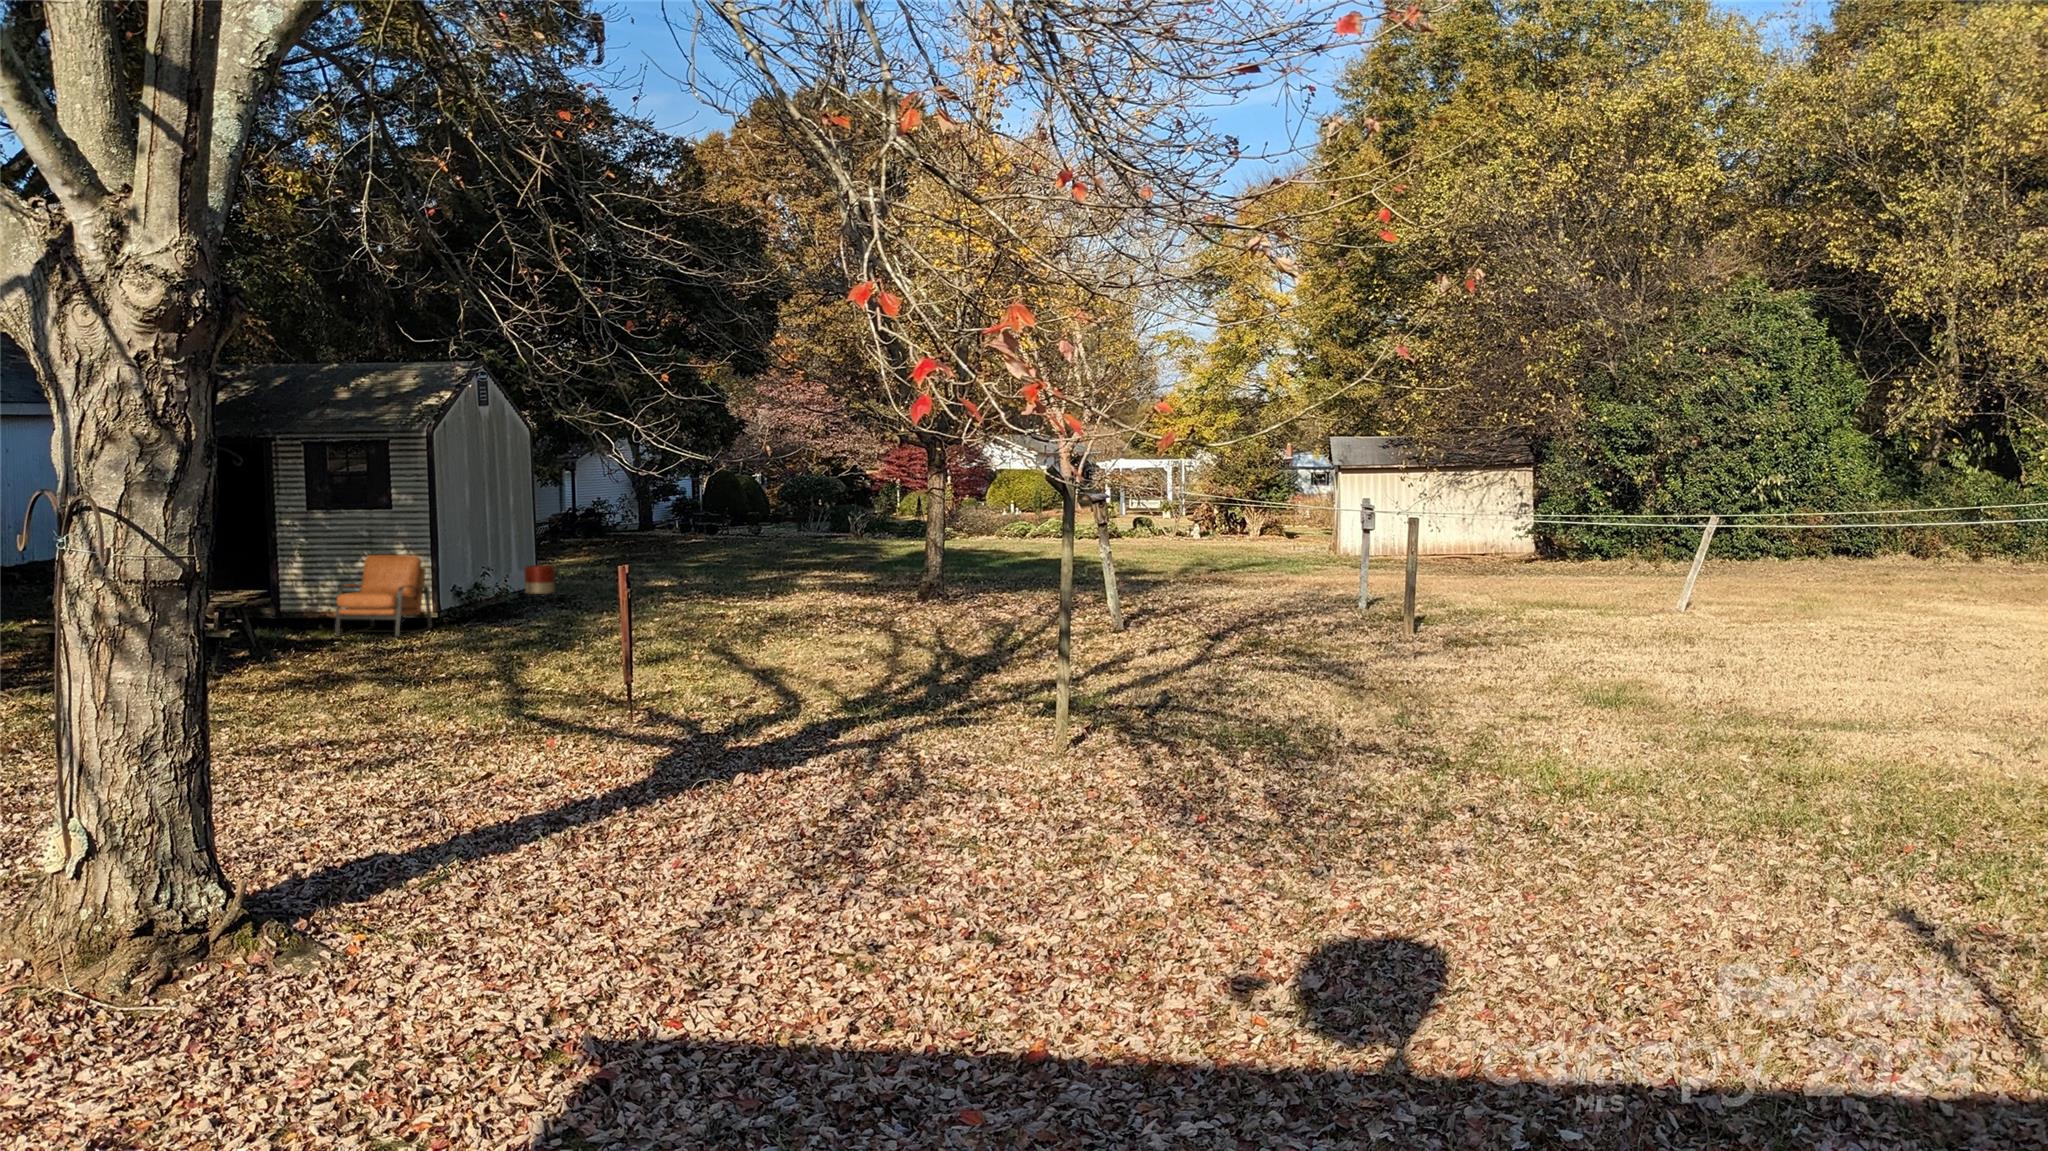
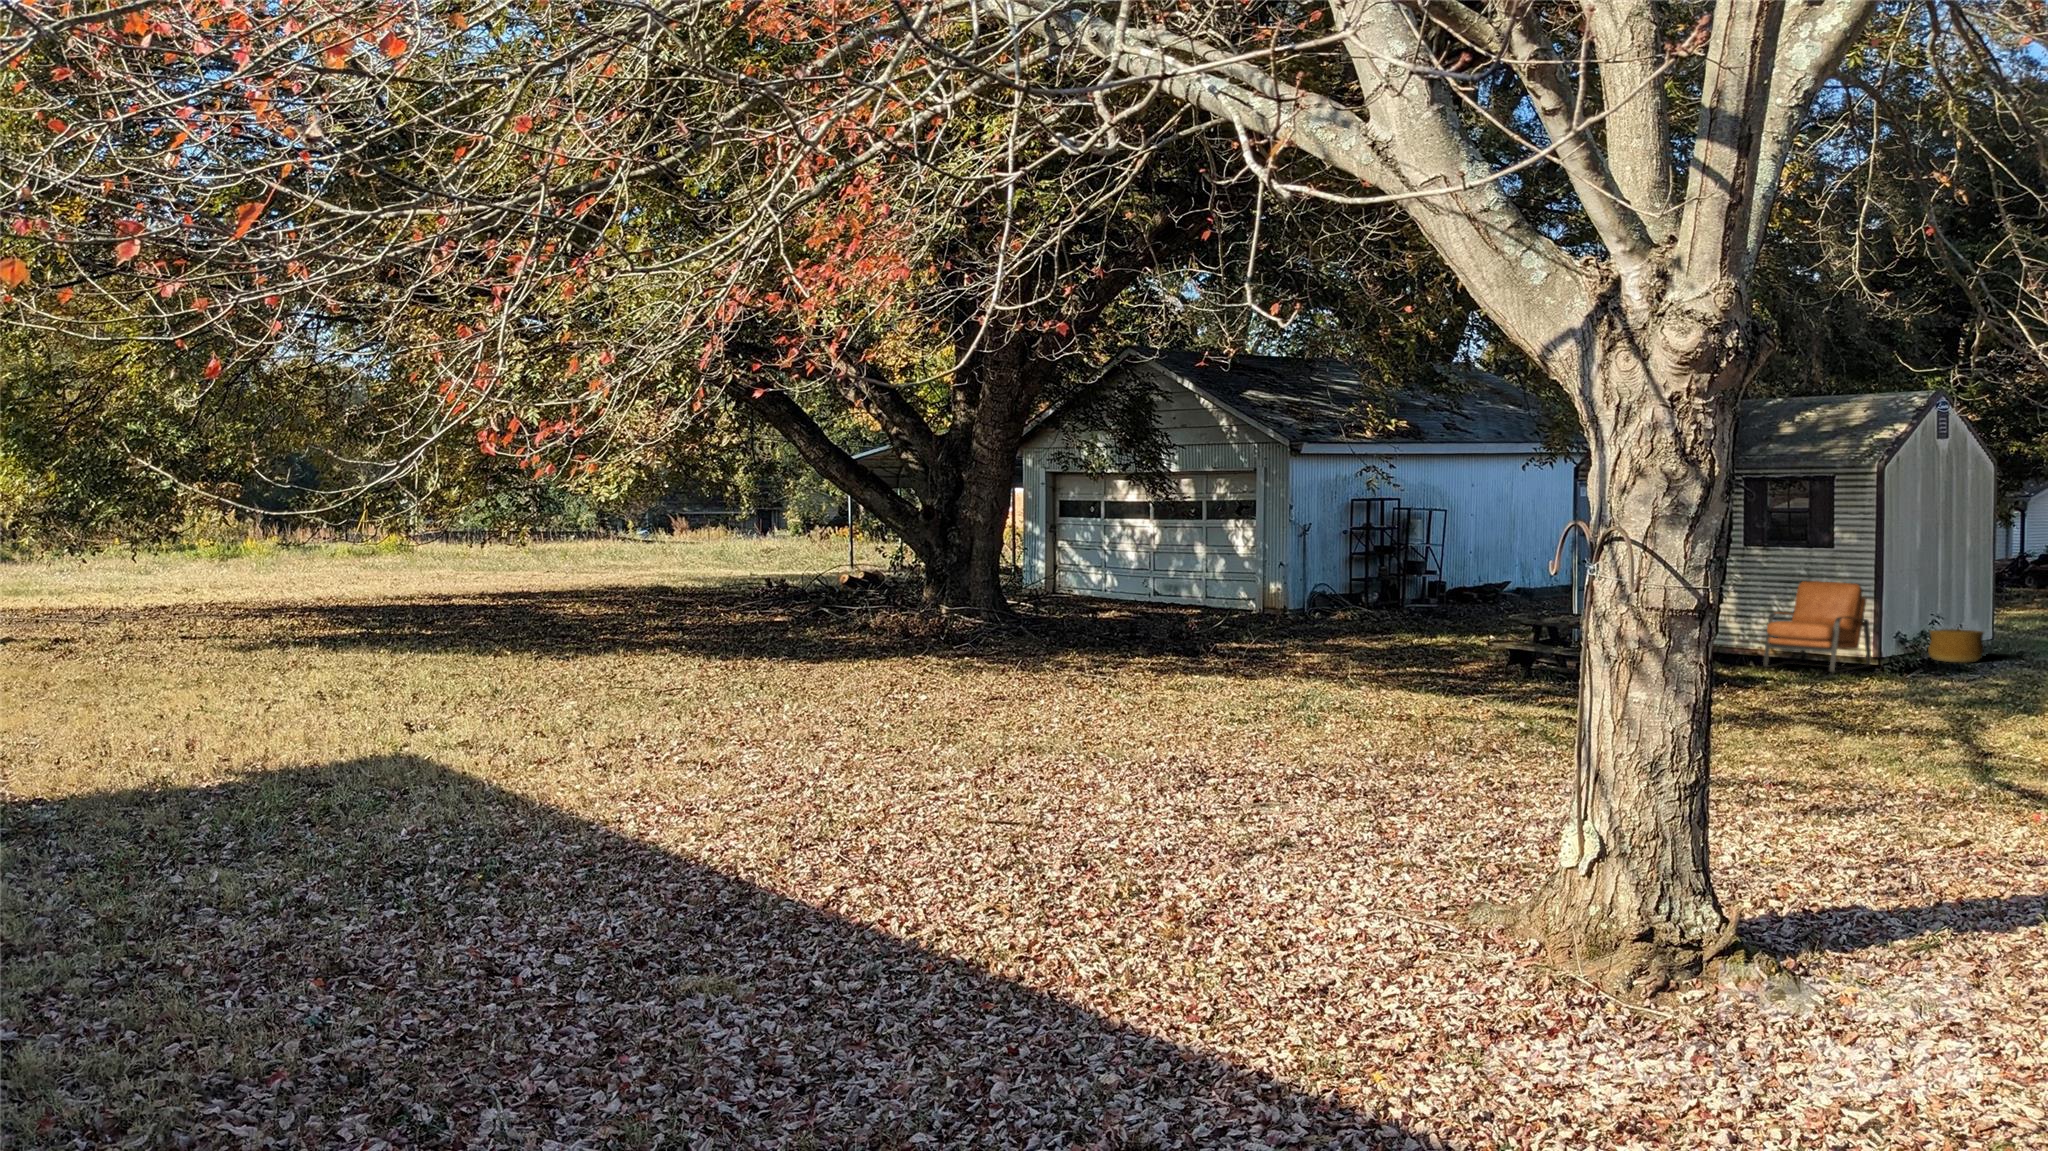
planter: present [525,565,556,595] -> none [1984,600,2025,648]
basket: none [480,592,523,620] -> present [1928,629,1984,663]

